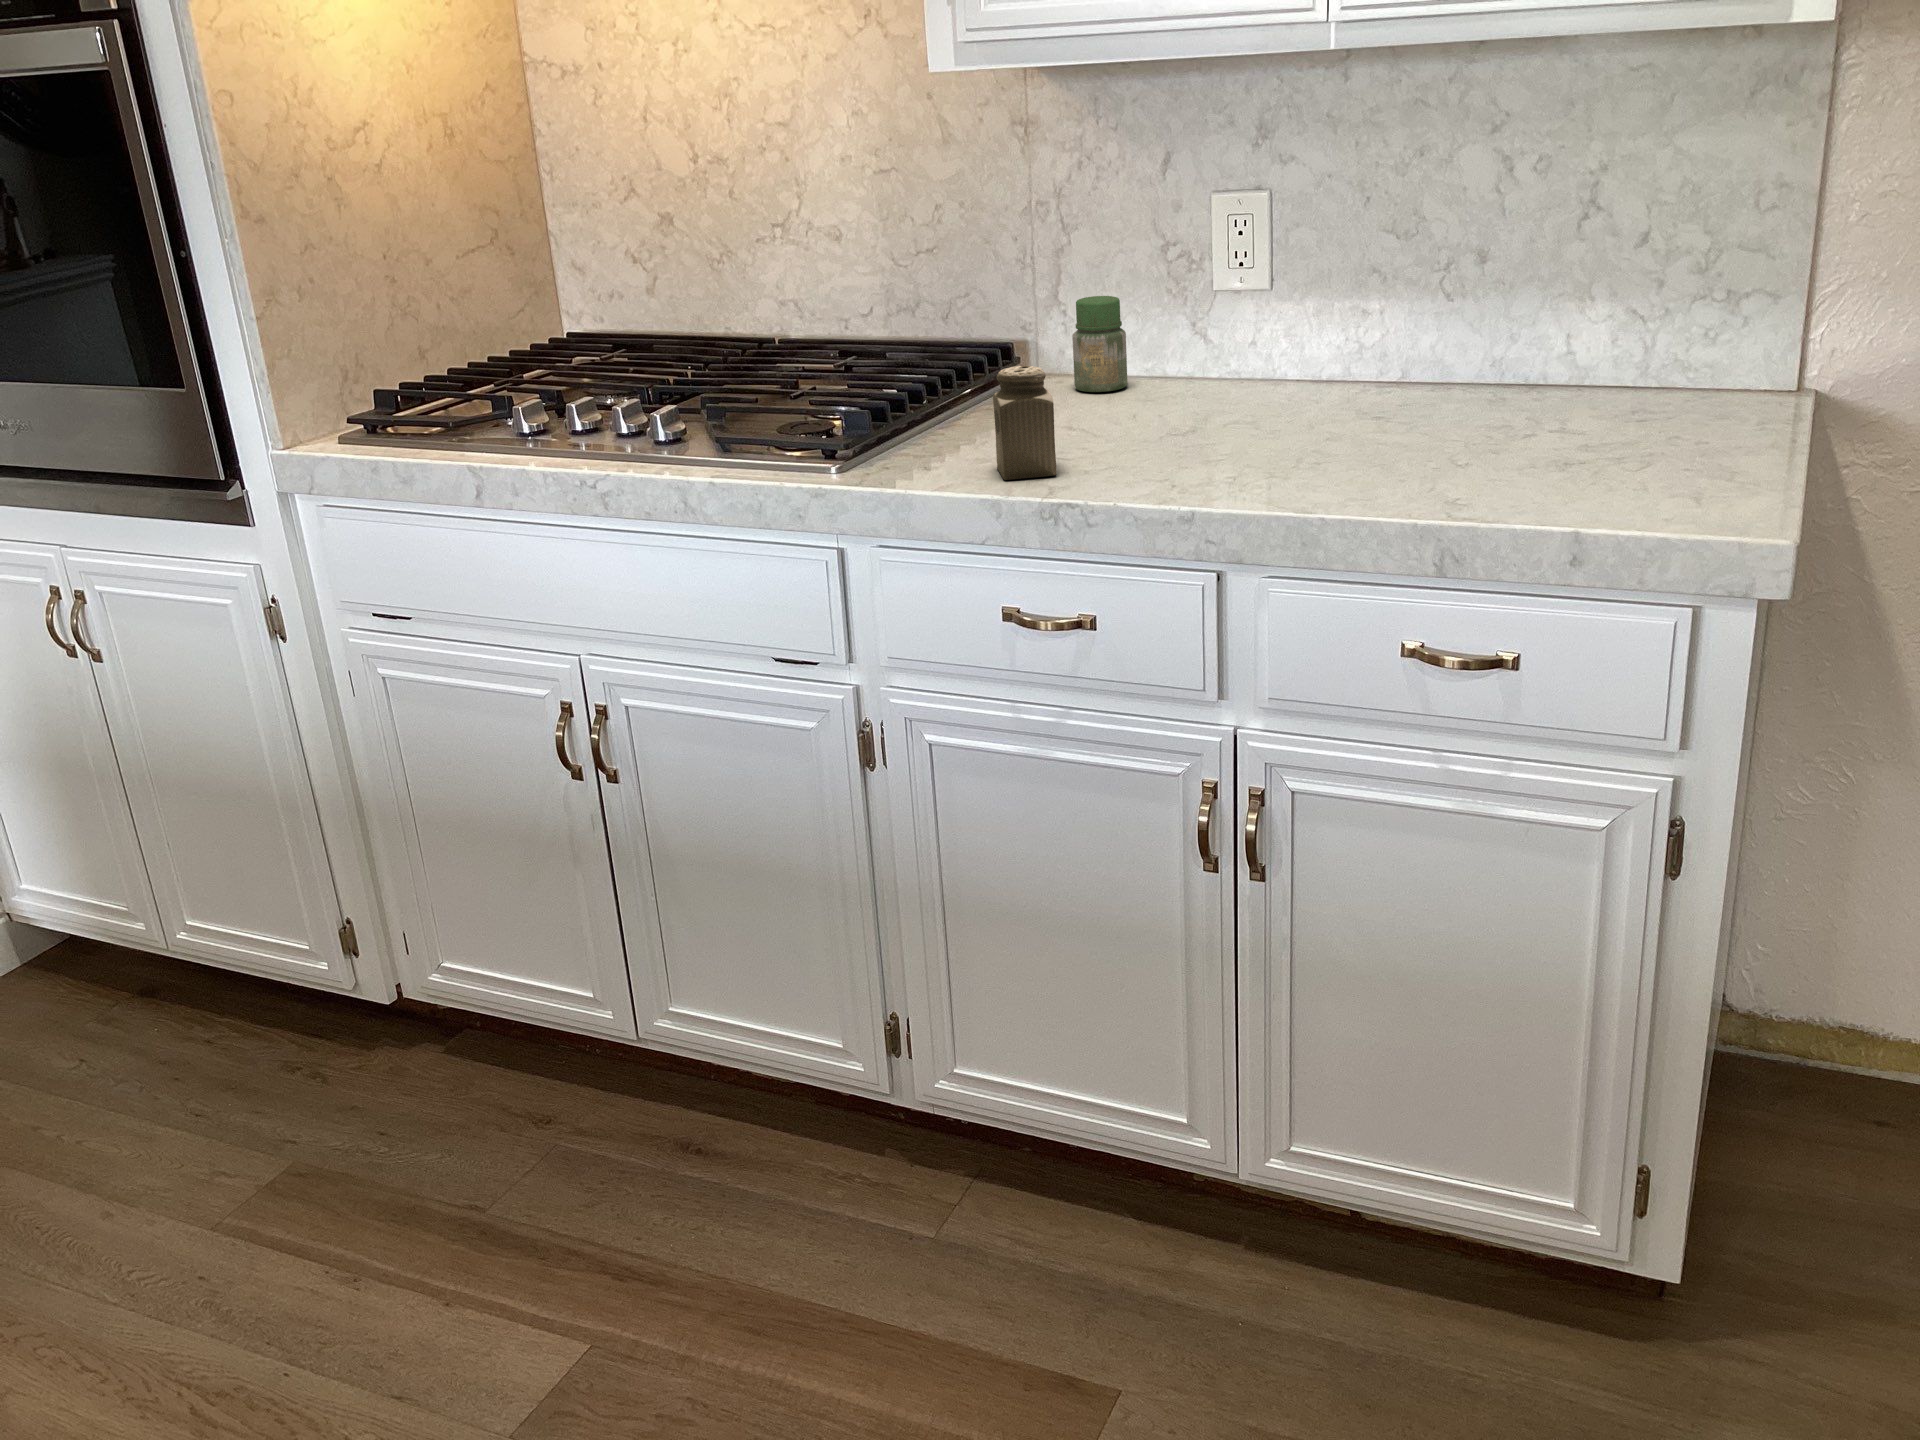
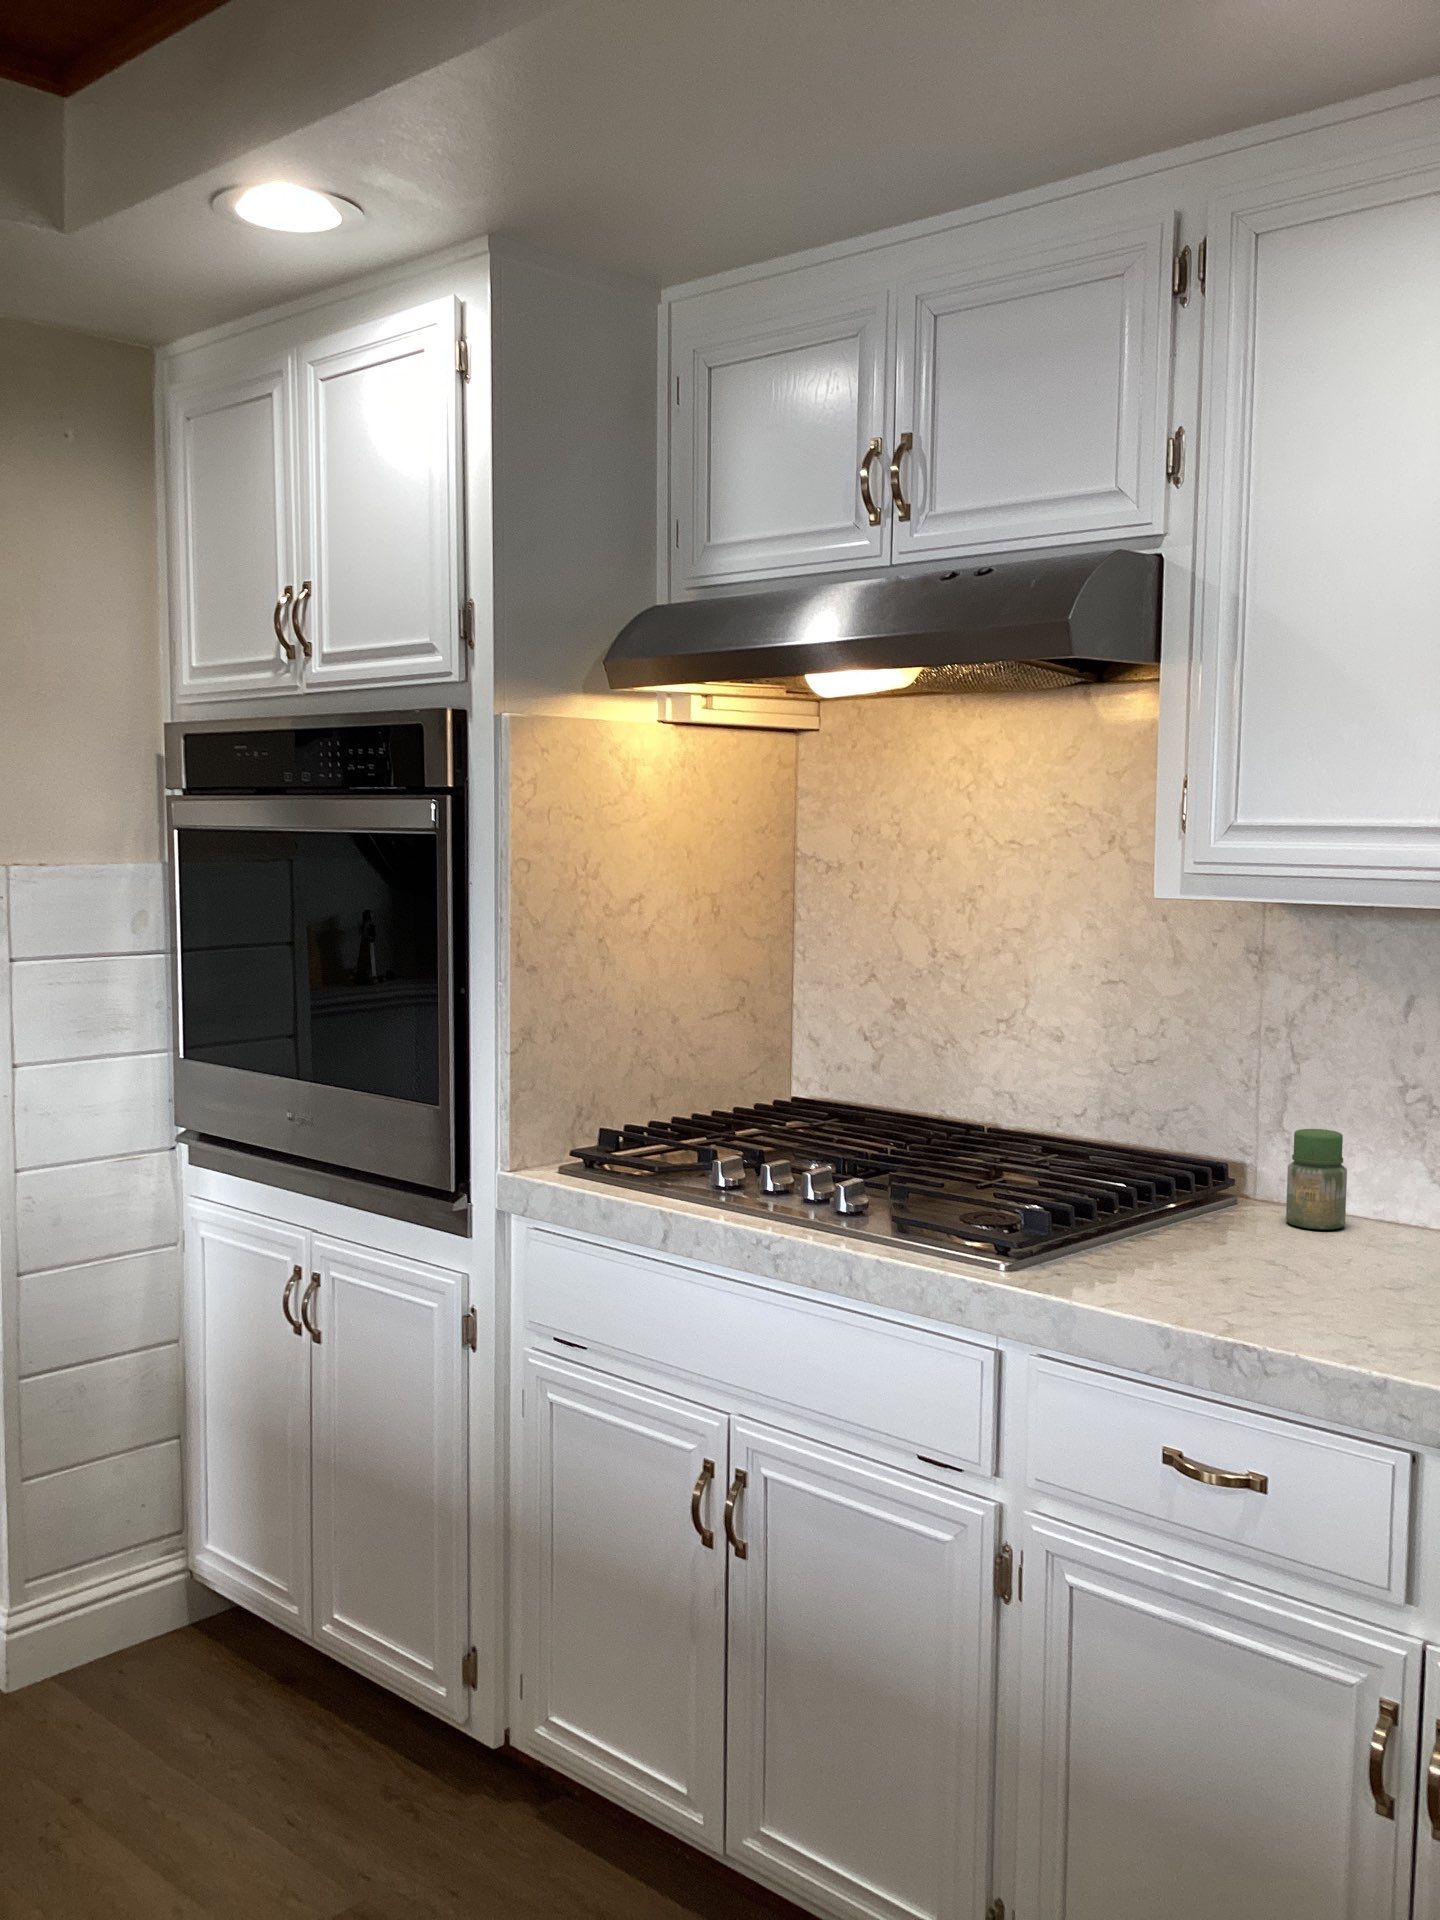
salt shaker: present [993,366,1056,480] -> none [1177,1189,1243,1310]

